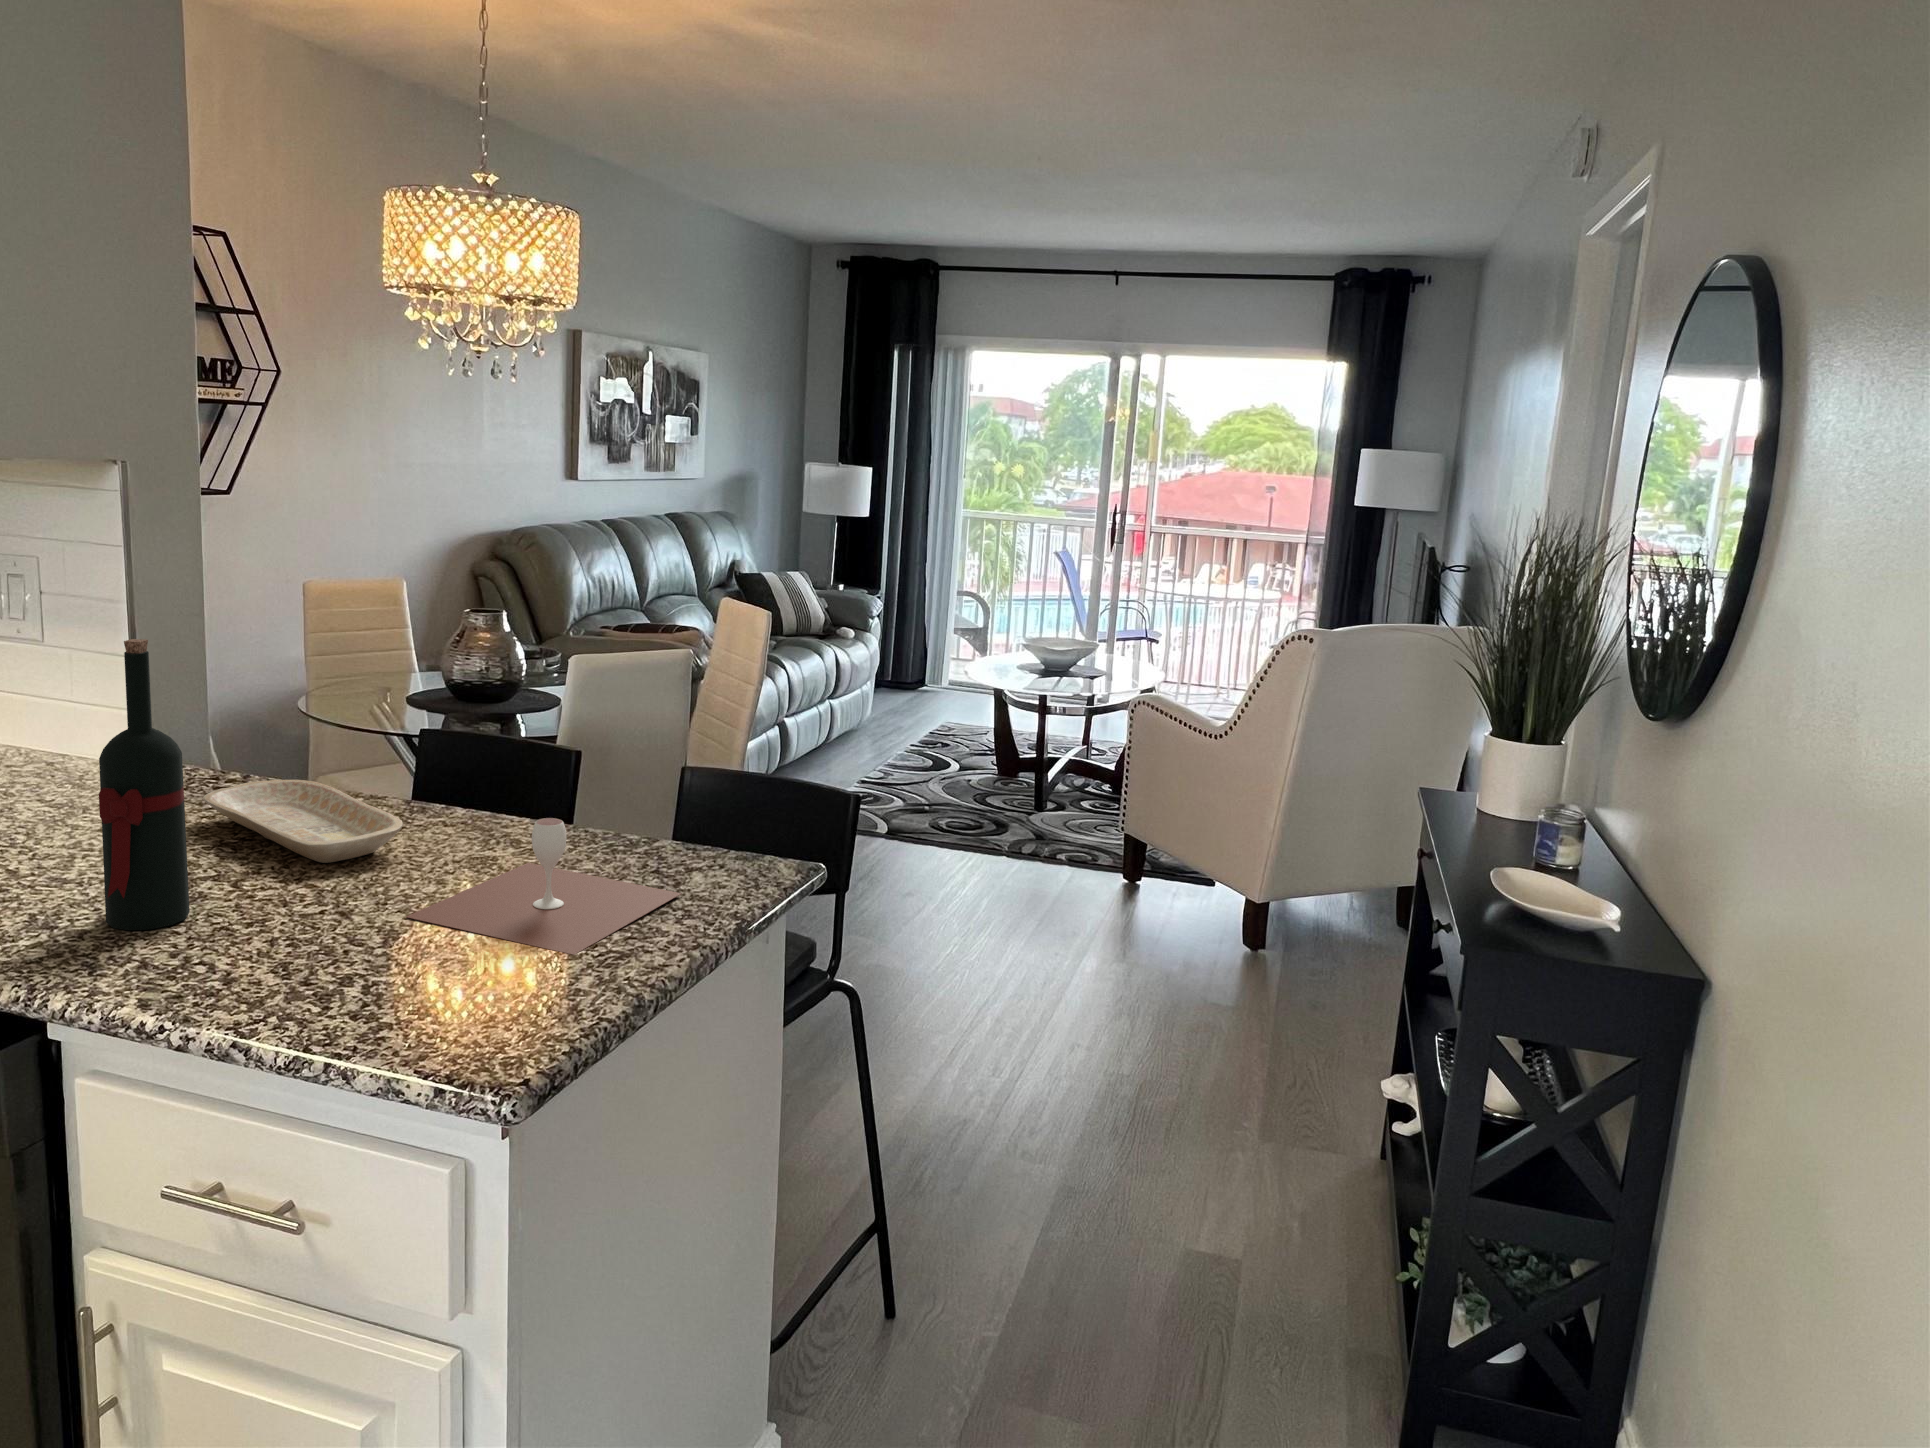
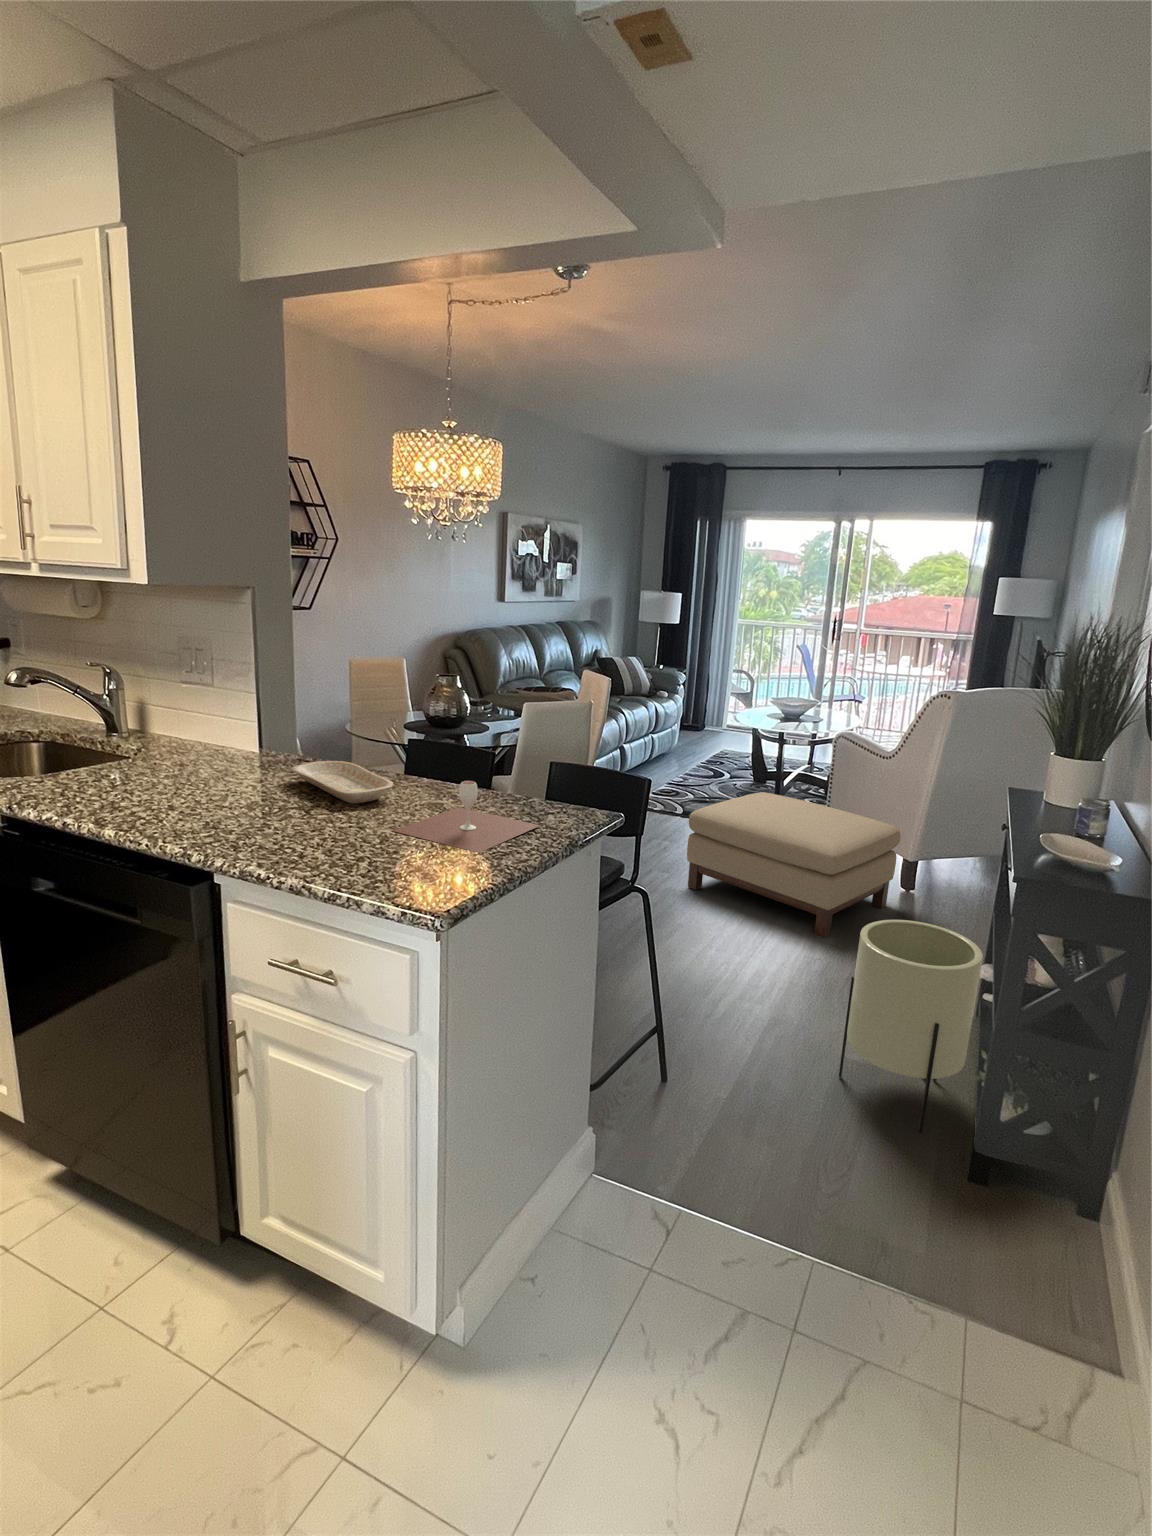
wine bottle: present [99,639,190,930] -> none [239,679,284,831]
ottoman: none [903,795,1243,1037] -> present [687,792,901,938]
planter: none [1182,1013,1408,1374] -> present [839,920,983,1133]

